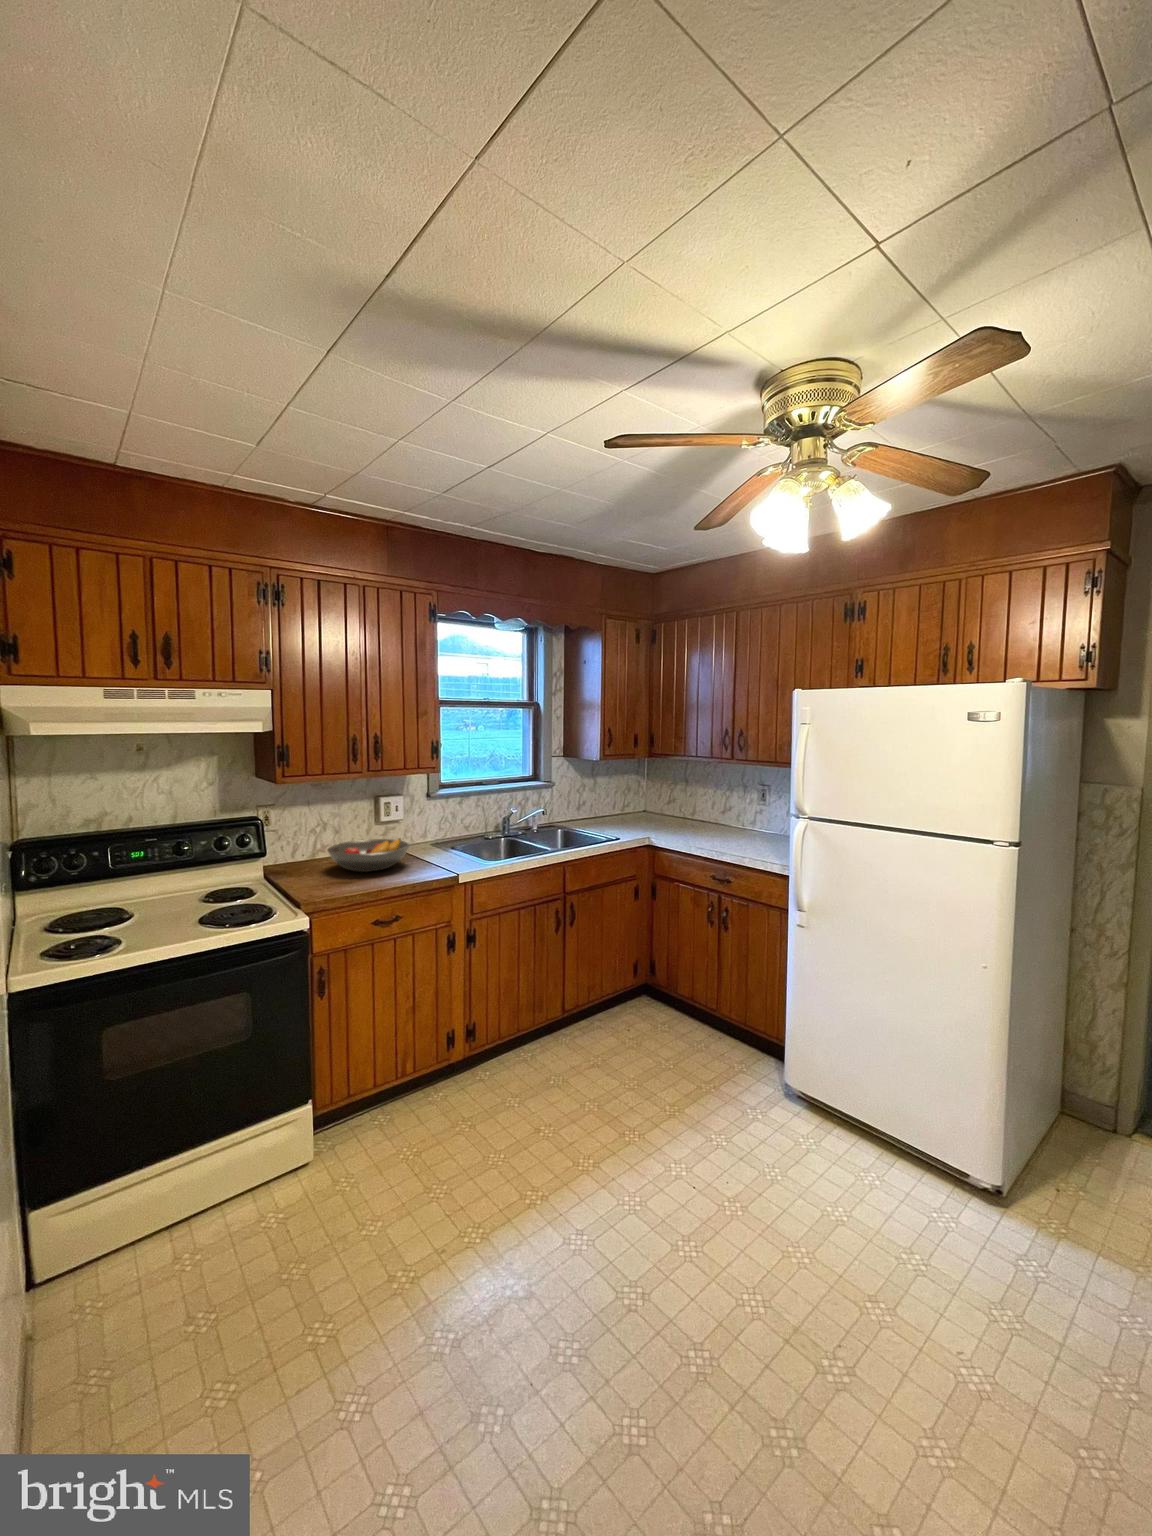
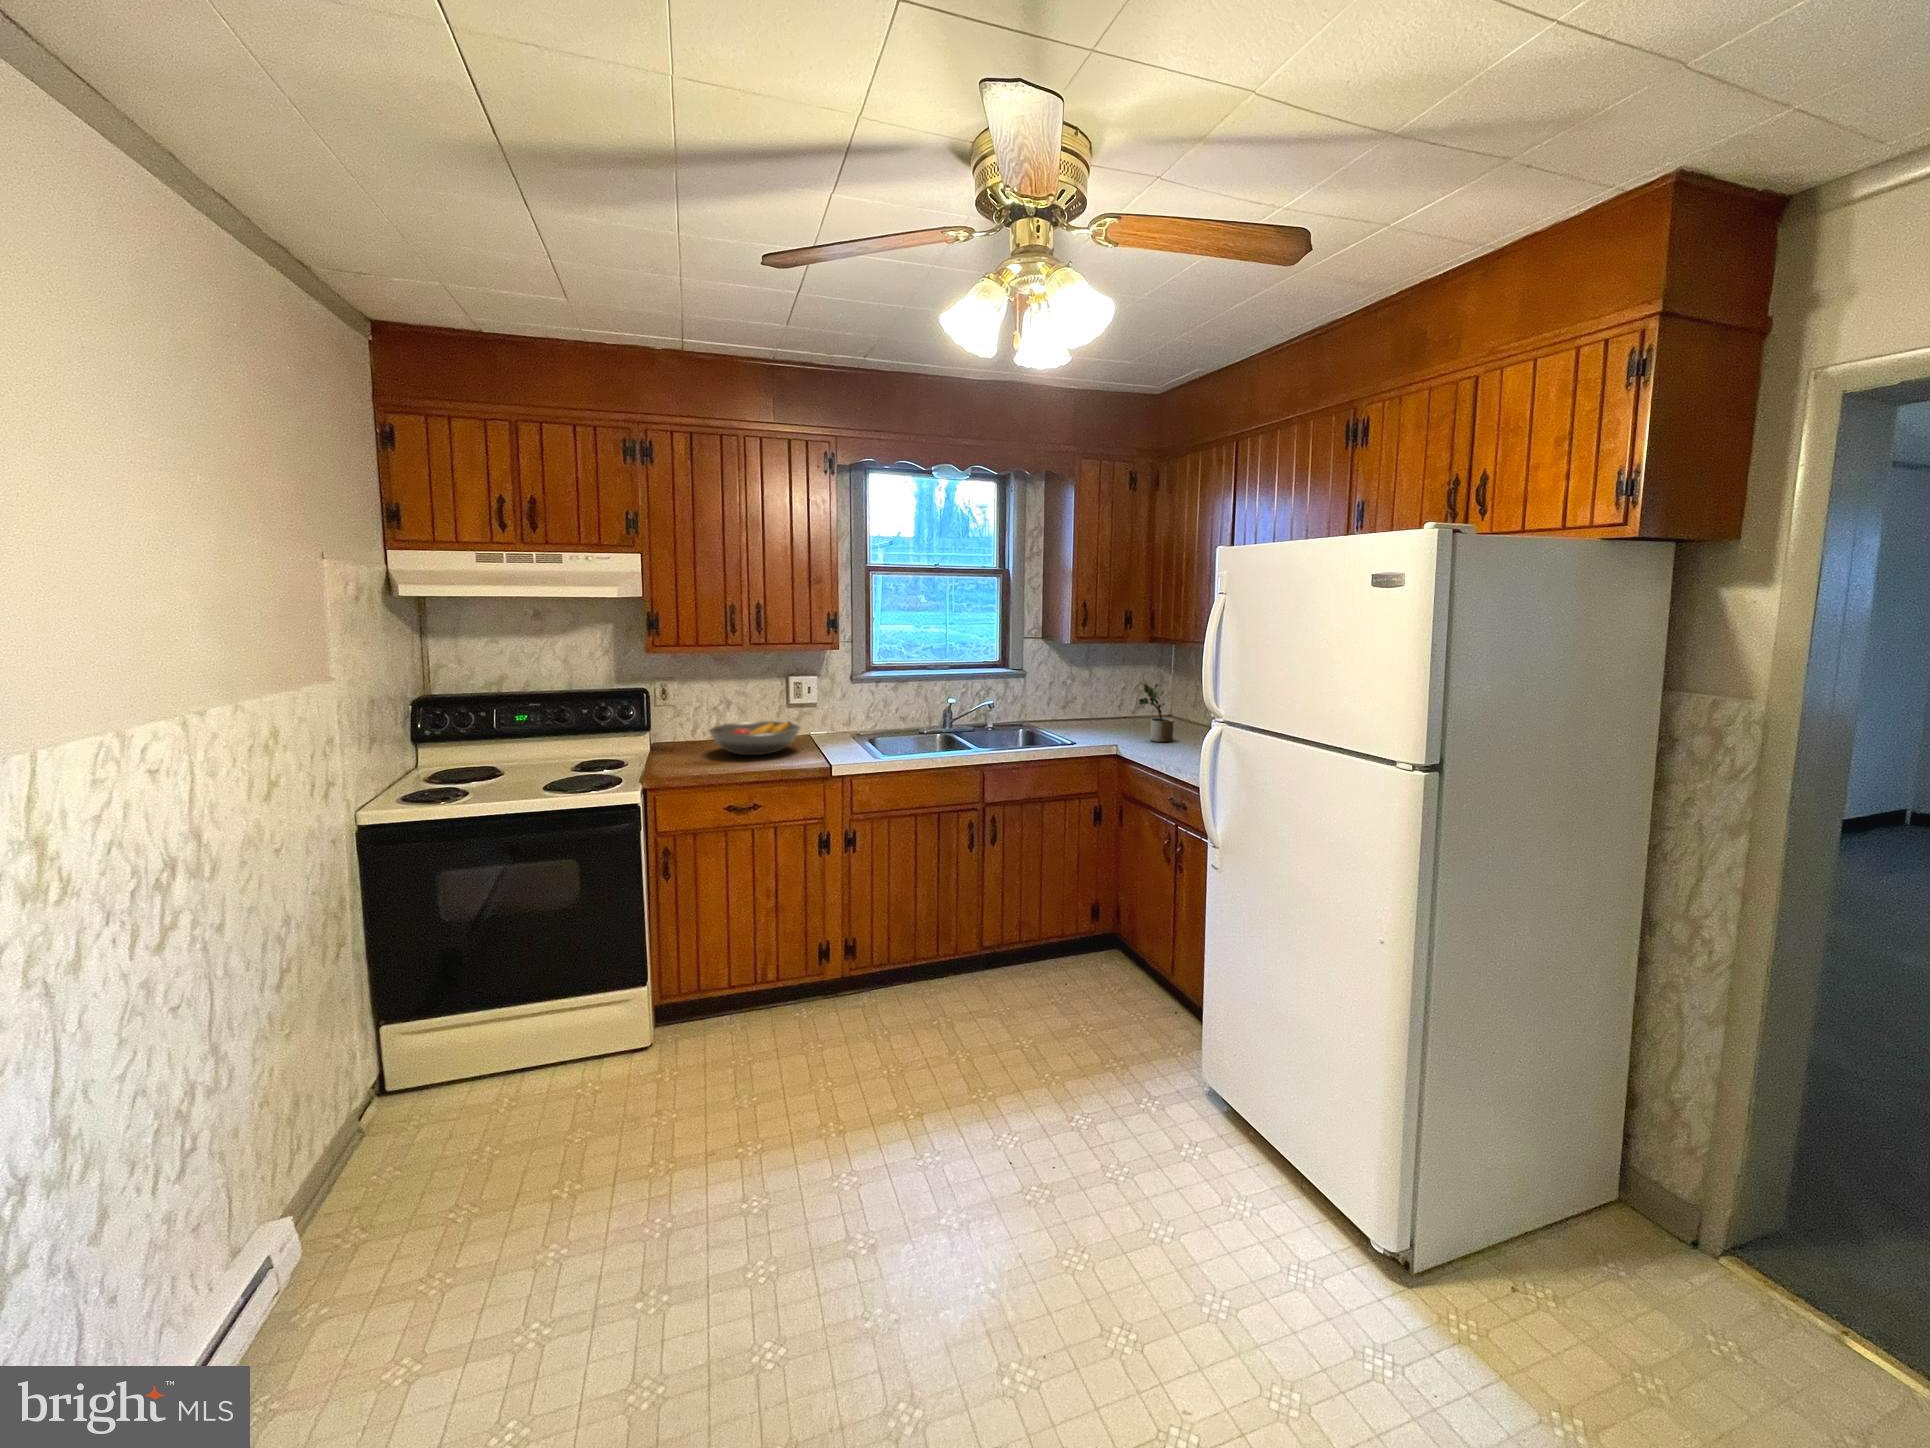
potted plant: none [658,790,681,834] -> present [1139,684,1174,742]

